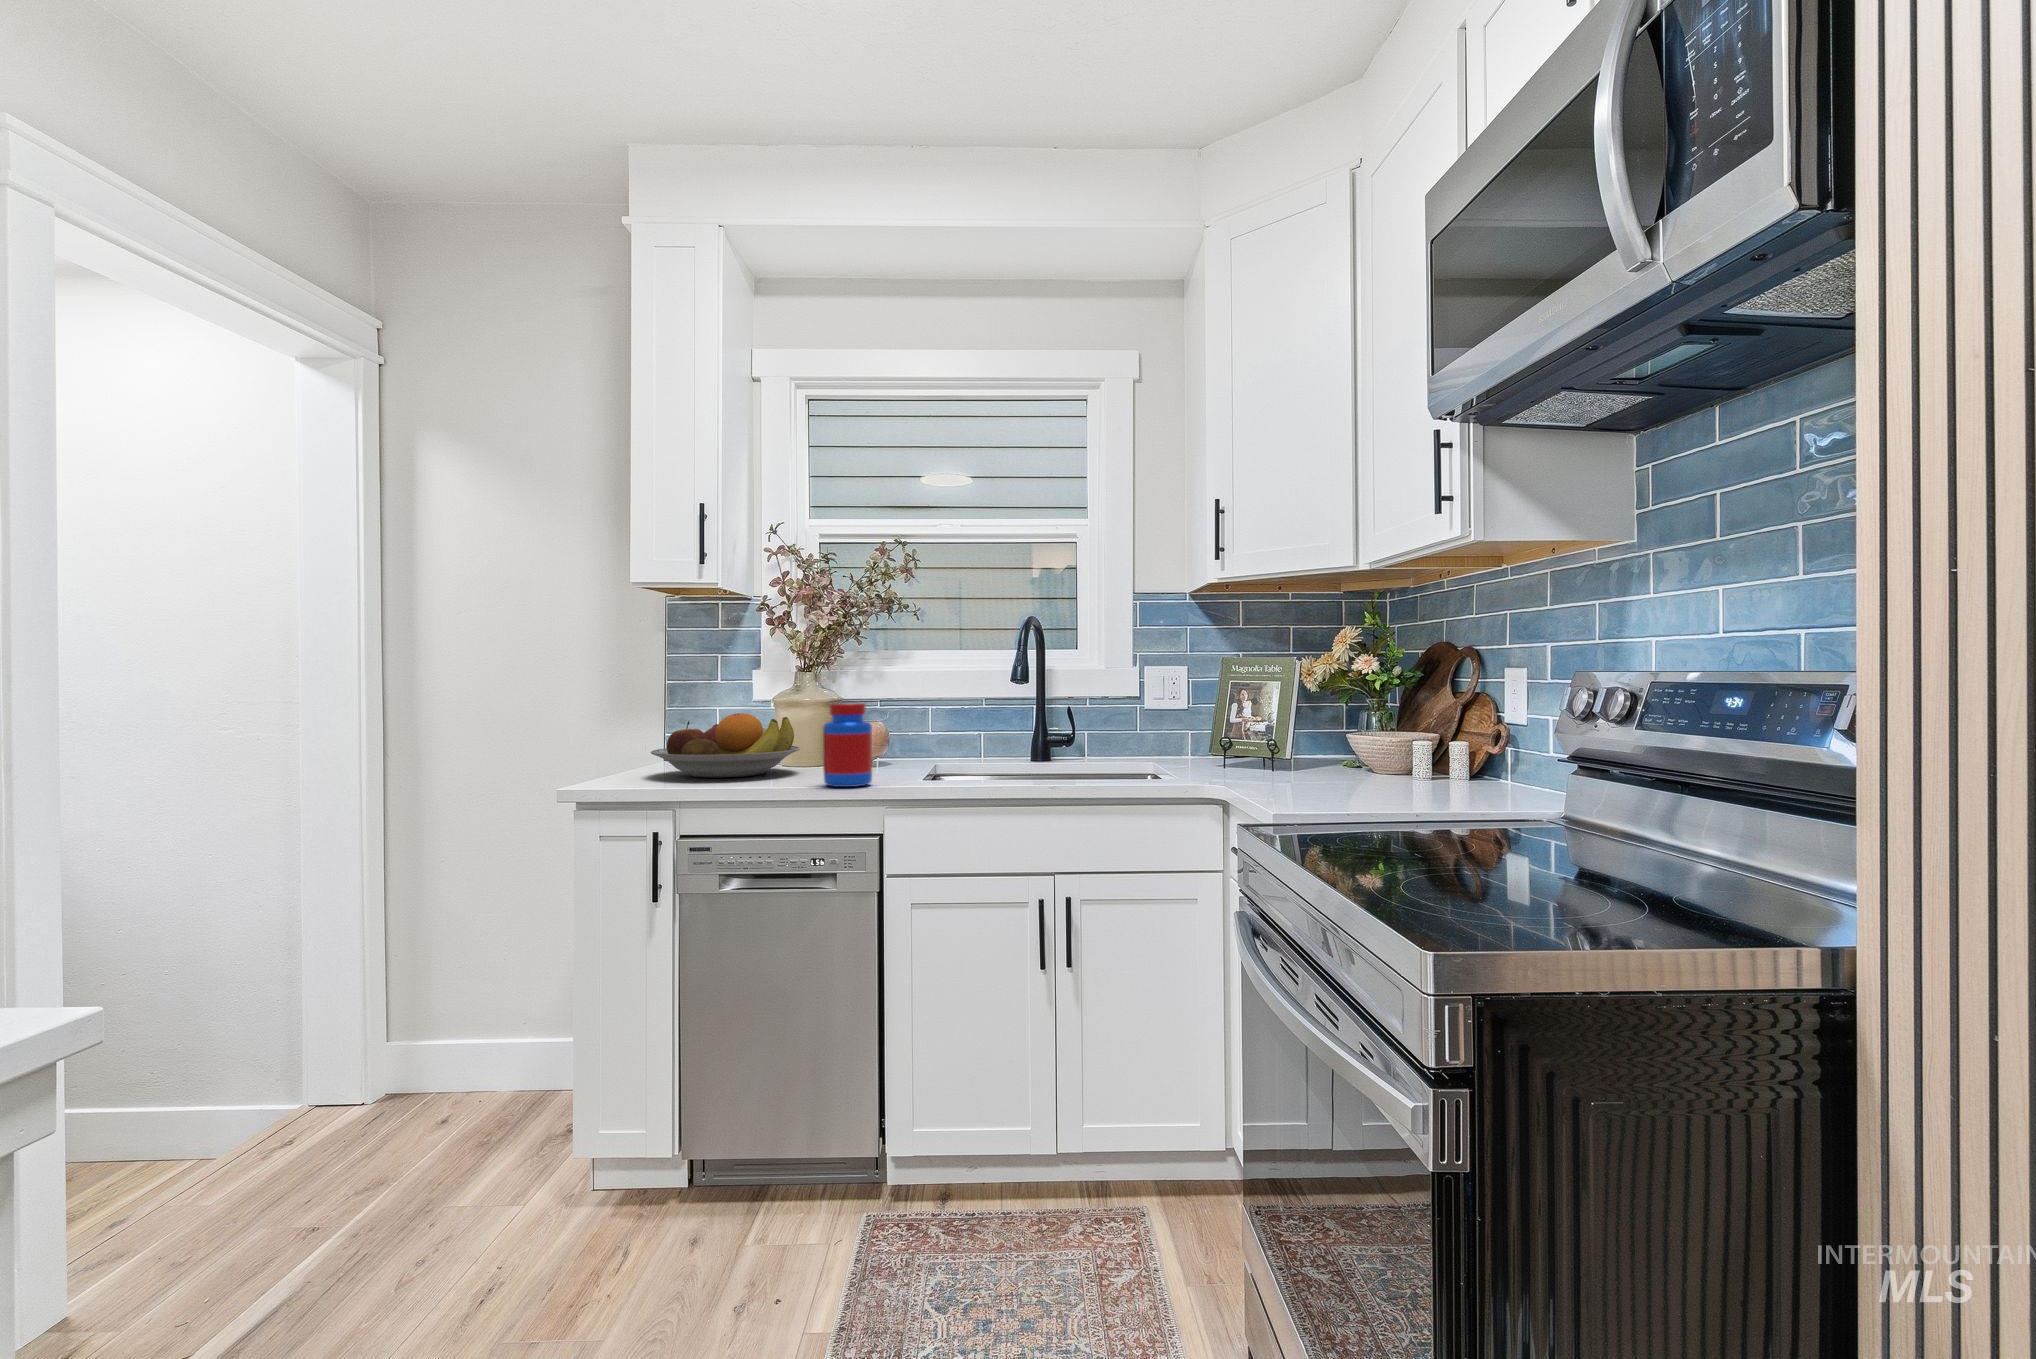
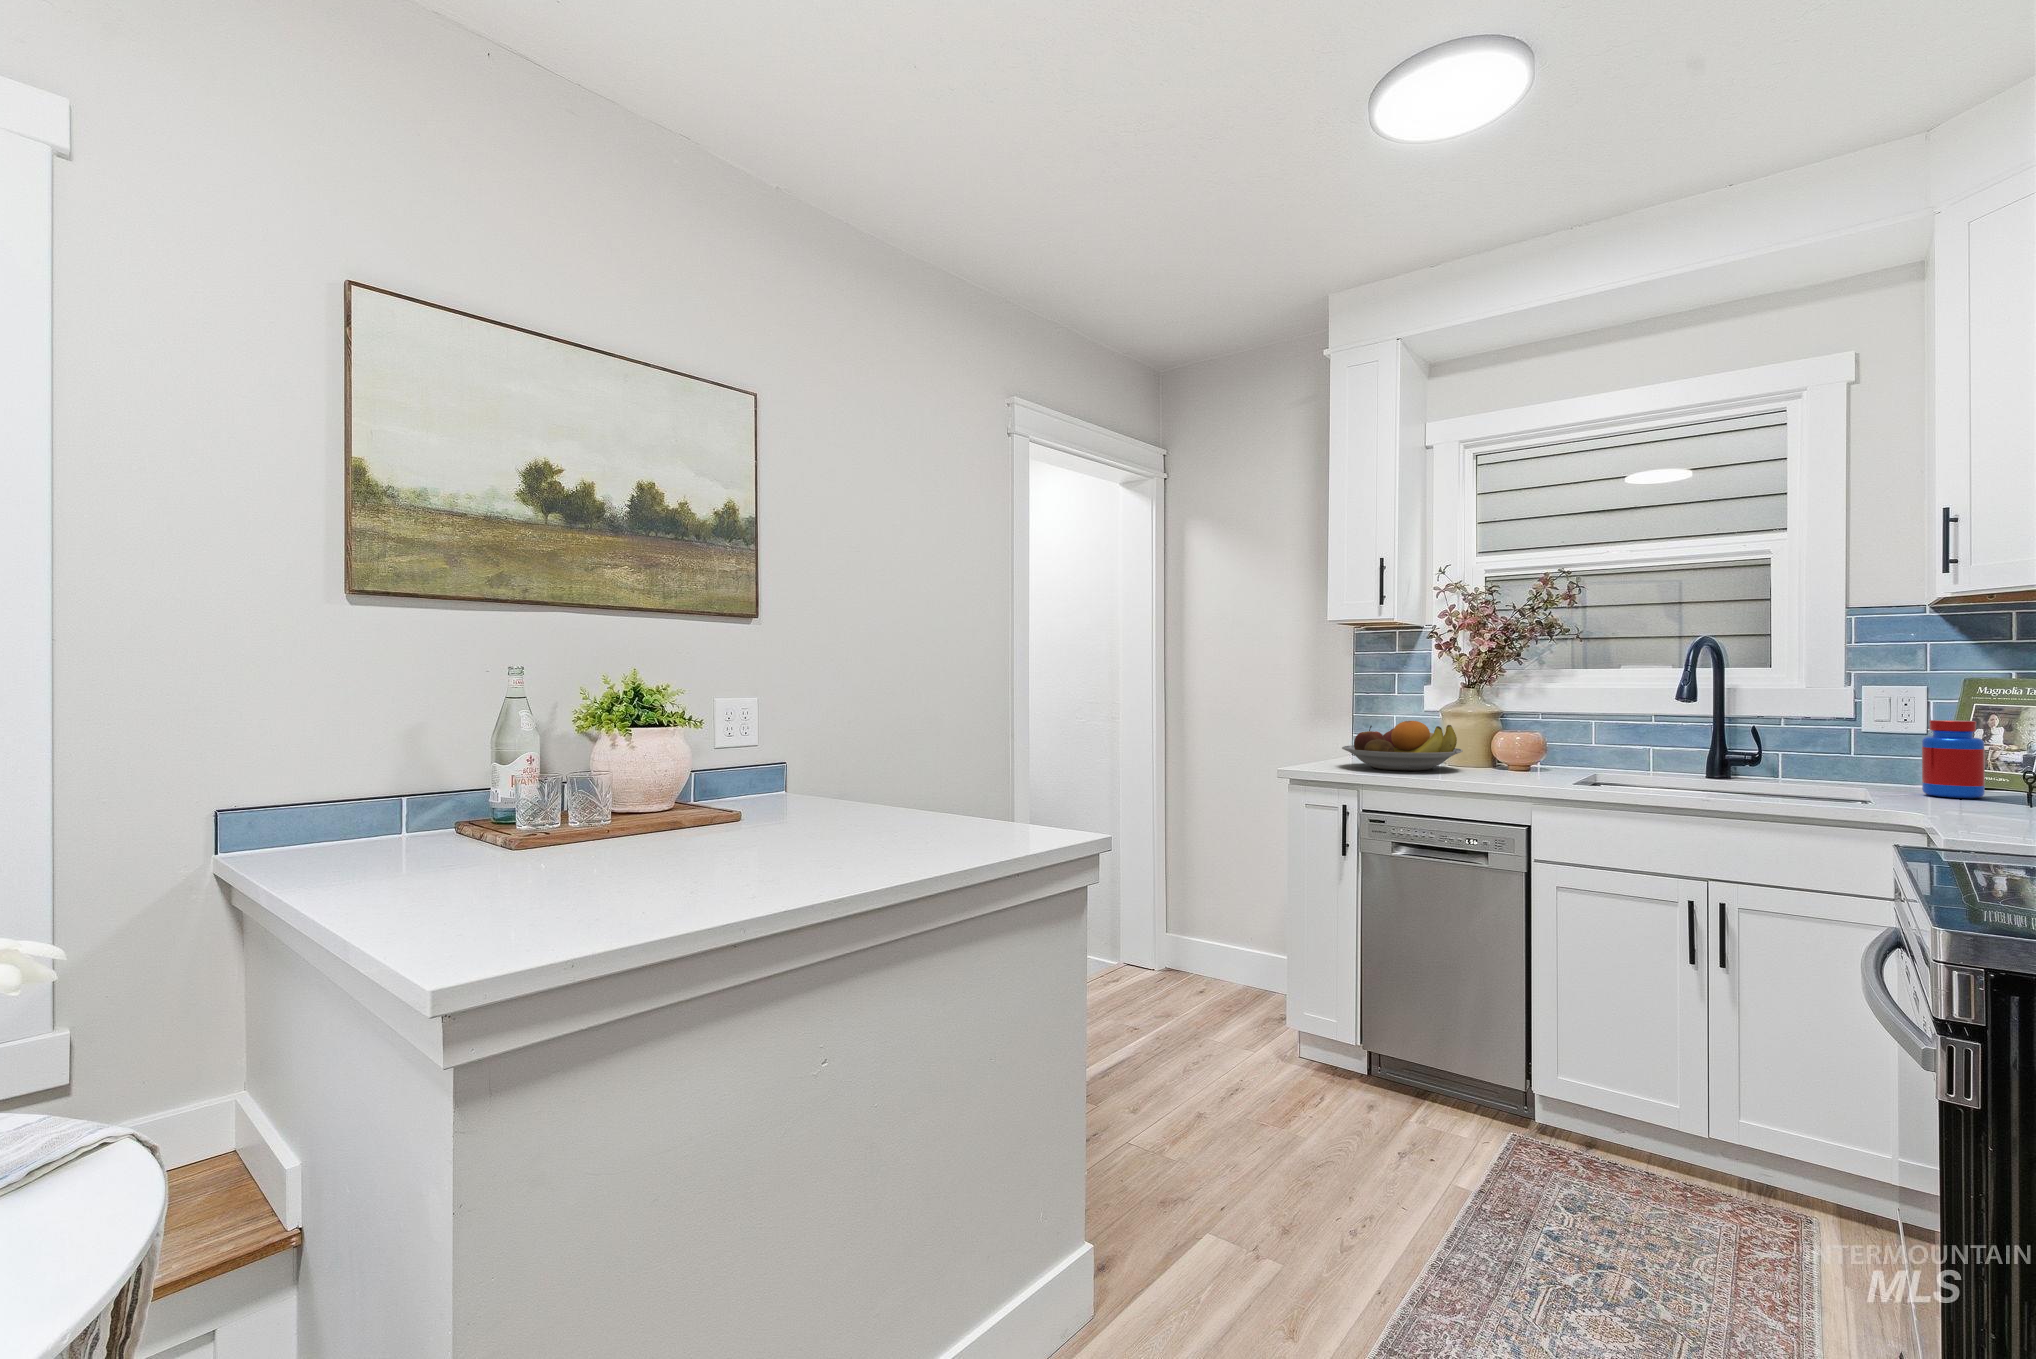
jar: present [823,703,872,787] -> present [1922,720,1985,798]

